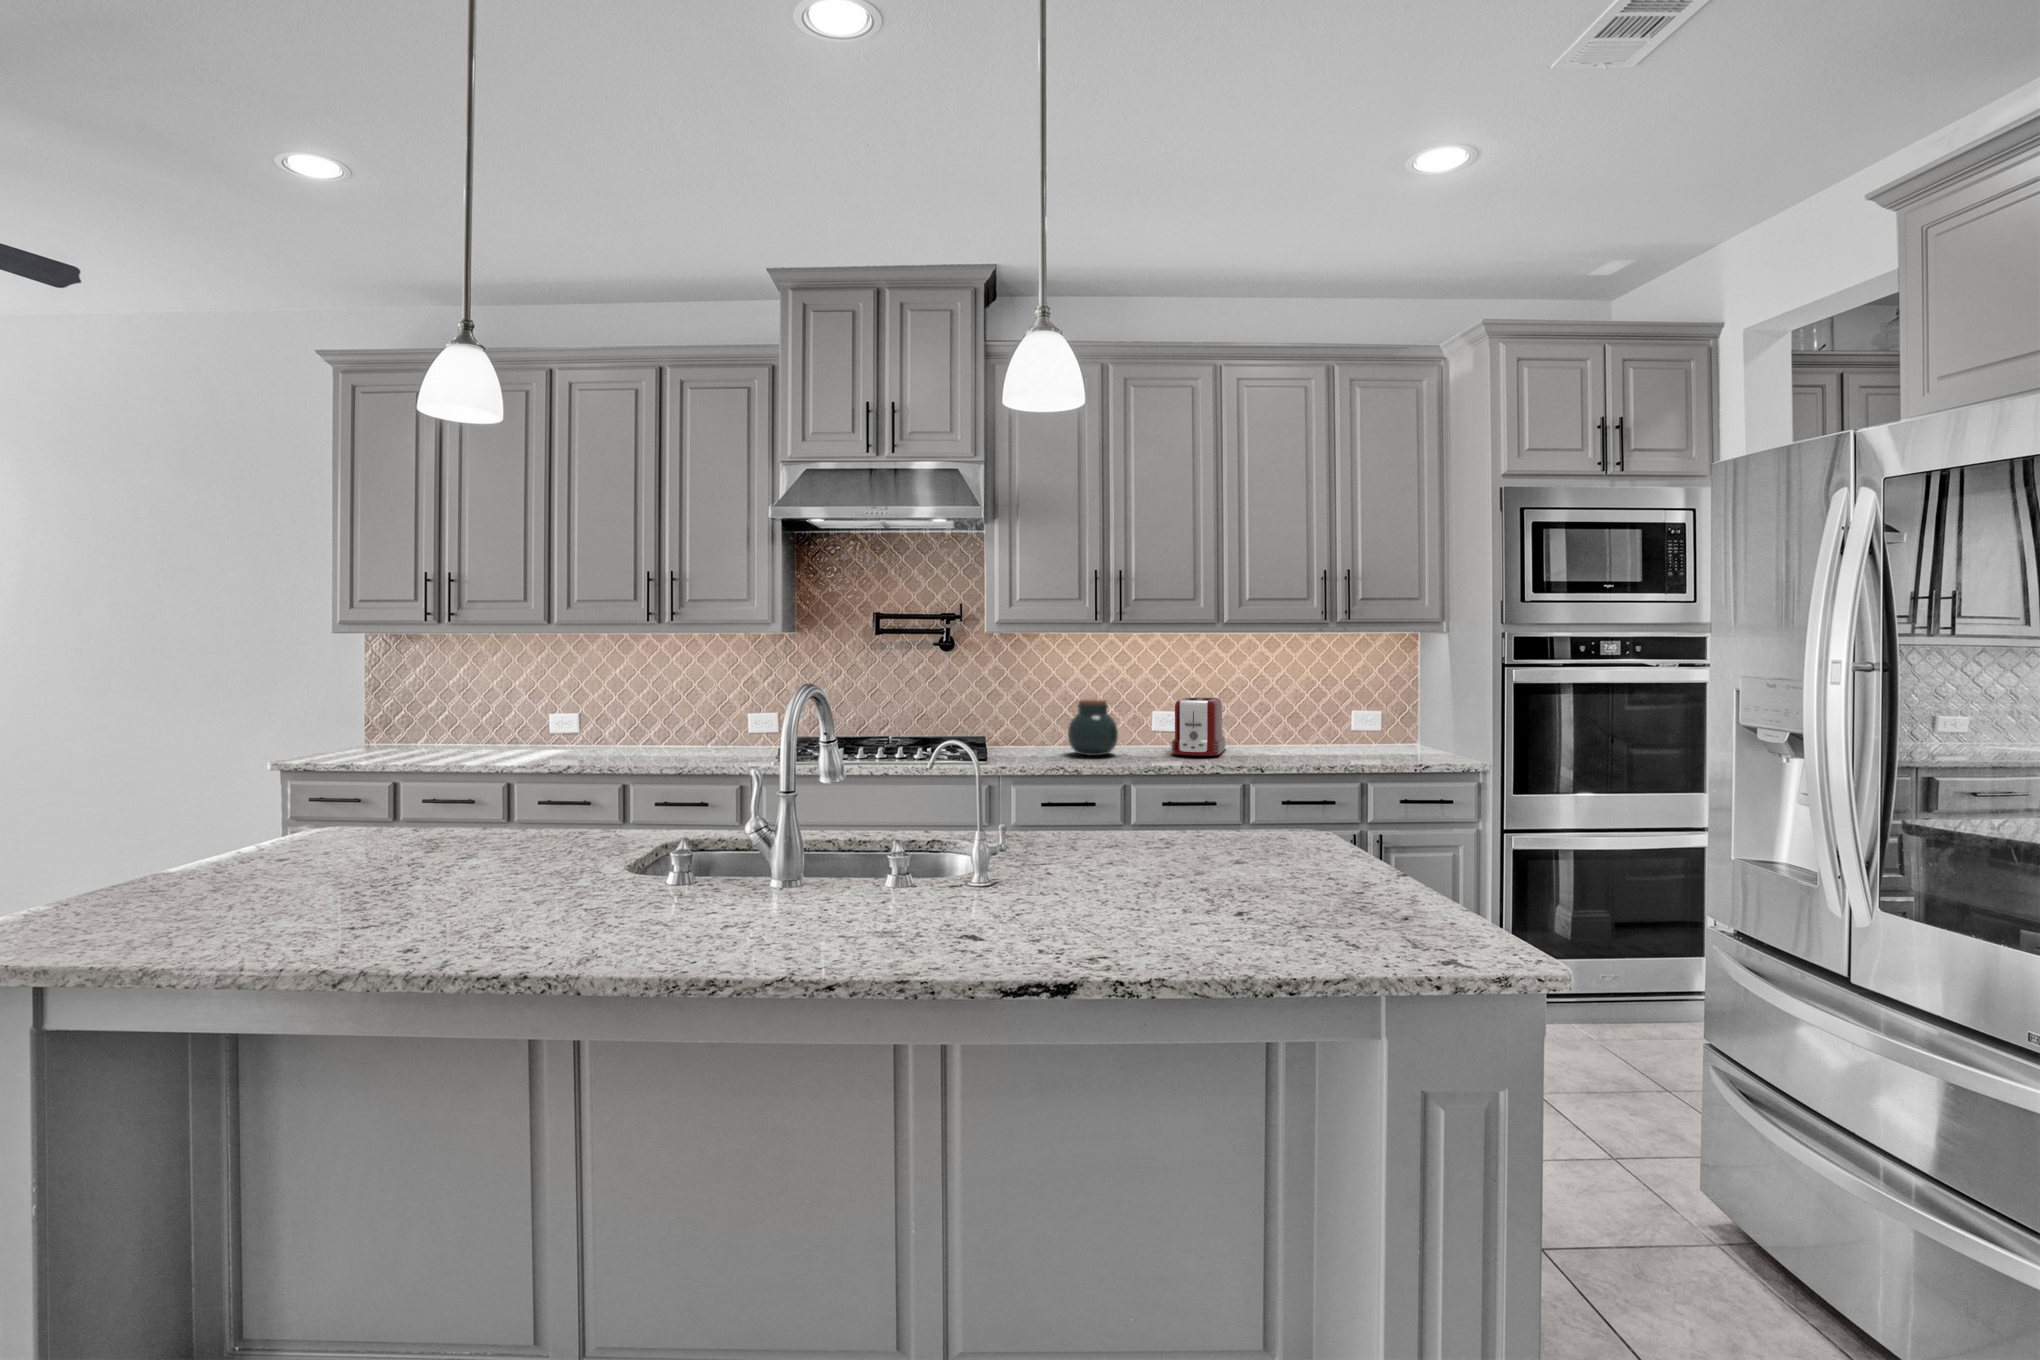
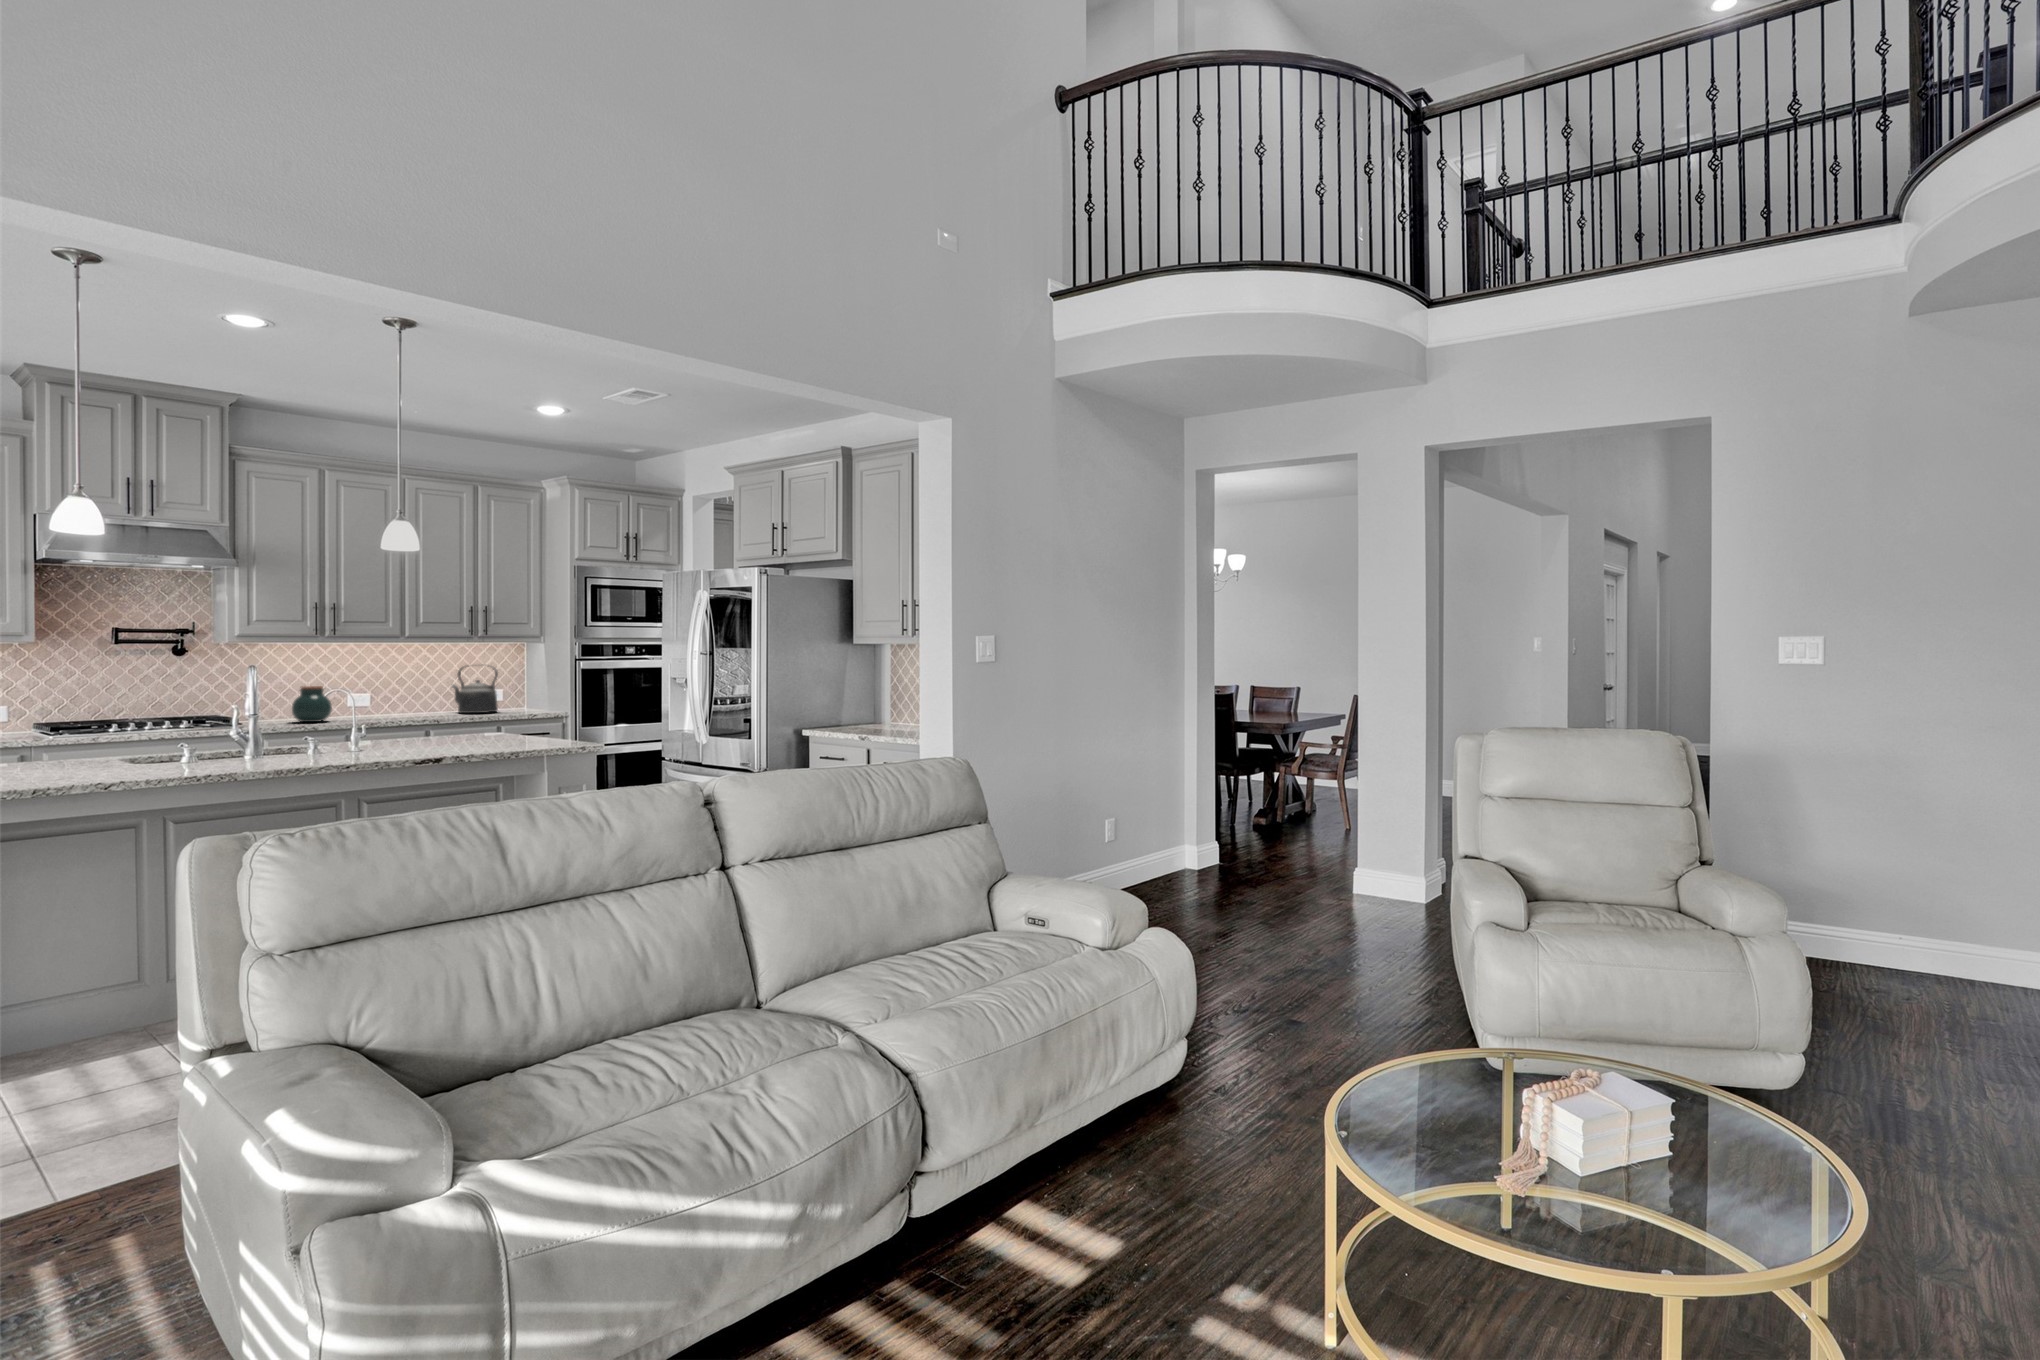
kettle: none [1295,671,1365,755] -> present [452,667,498,713]
toaster: present [1171,698,1226,756] -> none [371,684,406,718]

